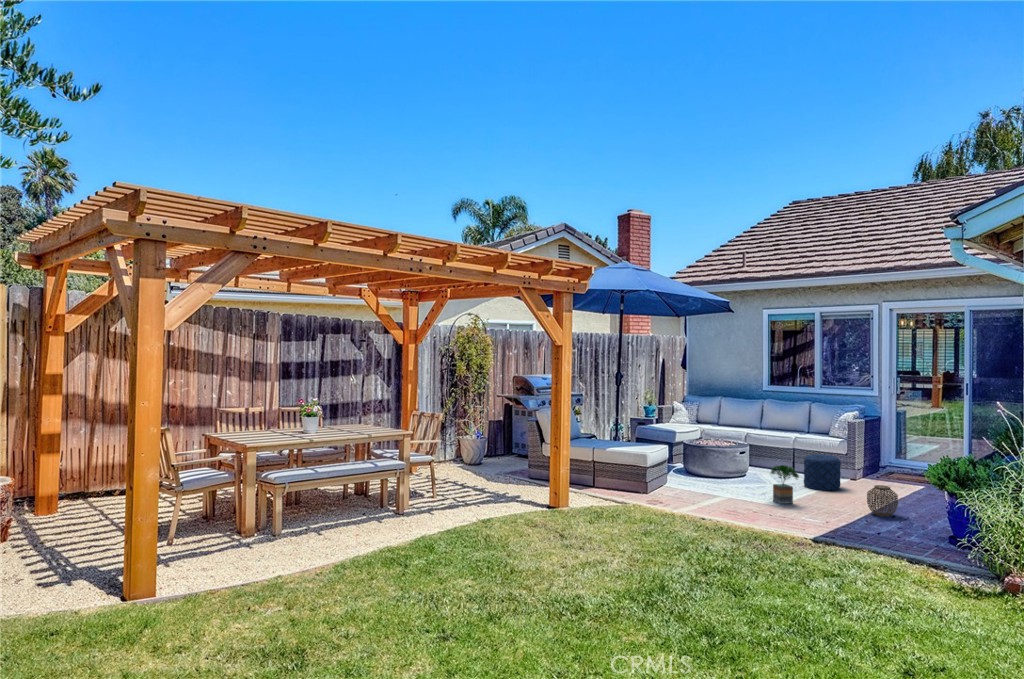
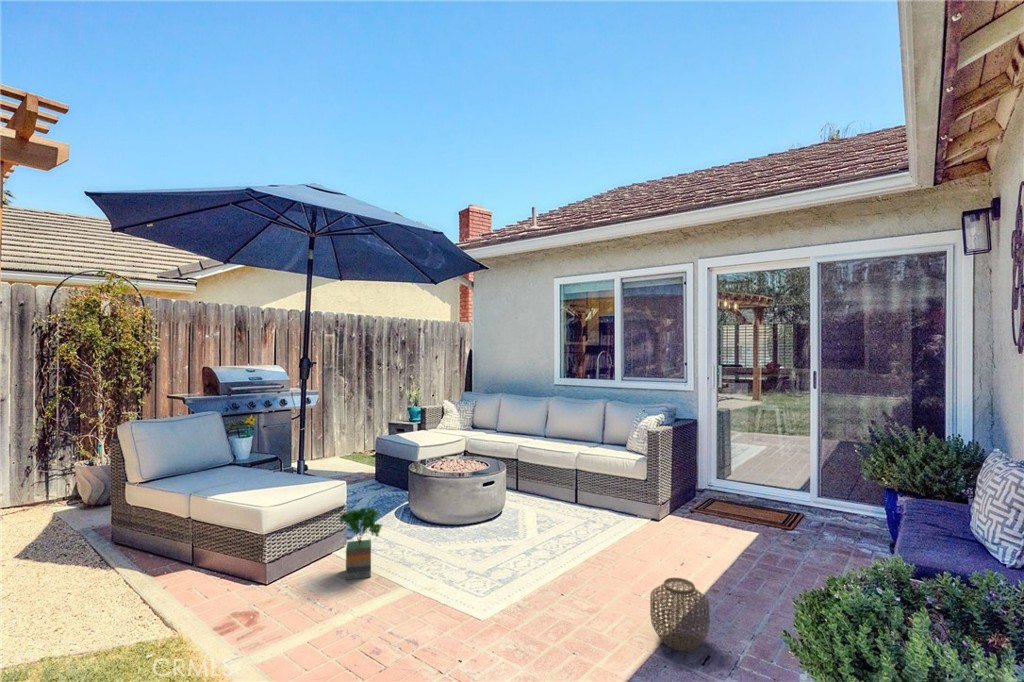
pouf: present [804,455,841,490] -> none [573,486,628,551]
potted tree: present [771,465,799,504] -> present [339,508,382,579]

